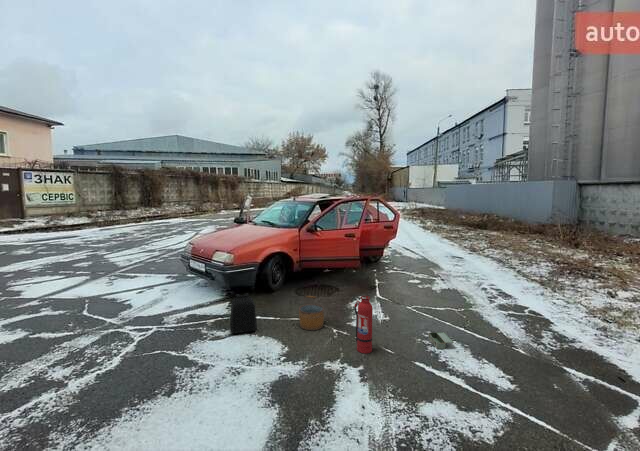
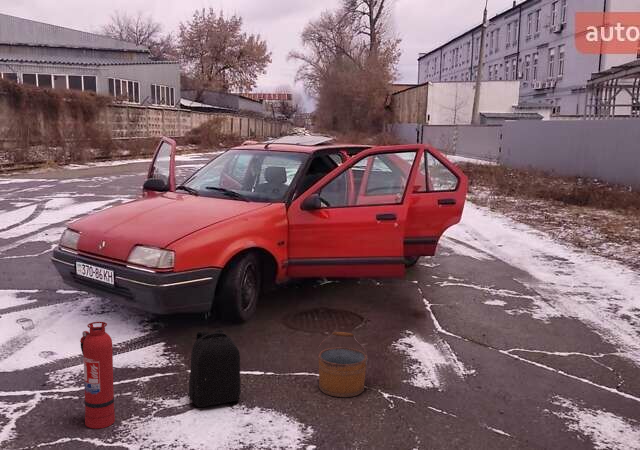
fire extinguisher: present [354,296,373,353] -> present [80,322,115,429]
toolbox: present [428,332,454,349] -> none [562,394,613,425]

